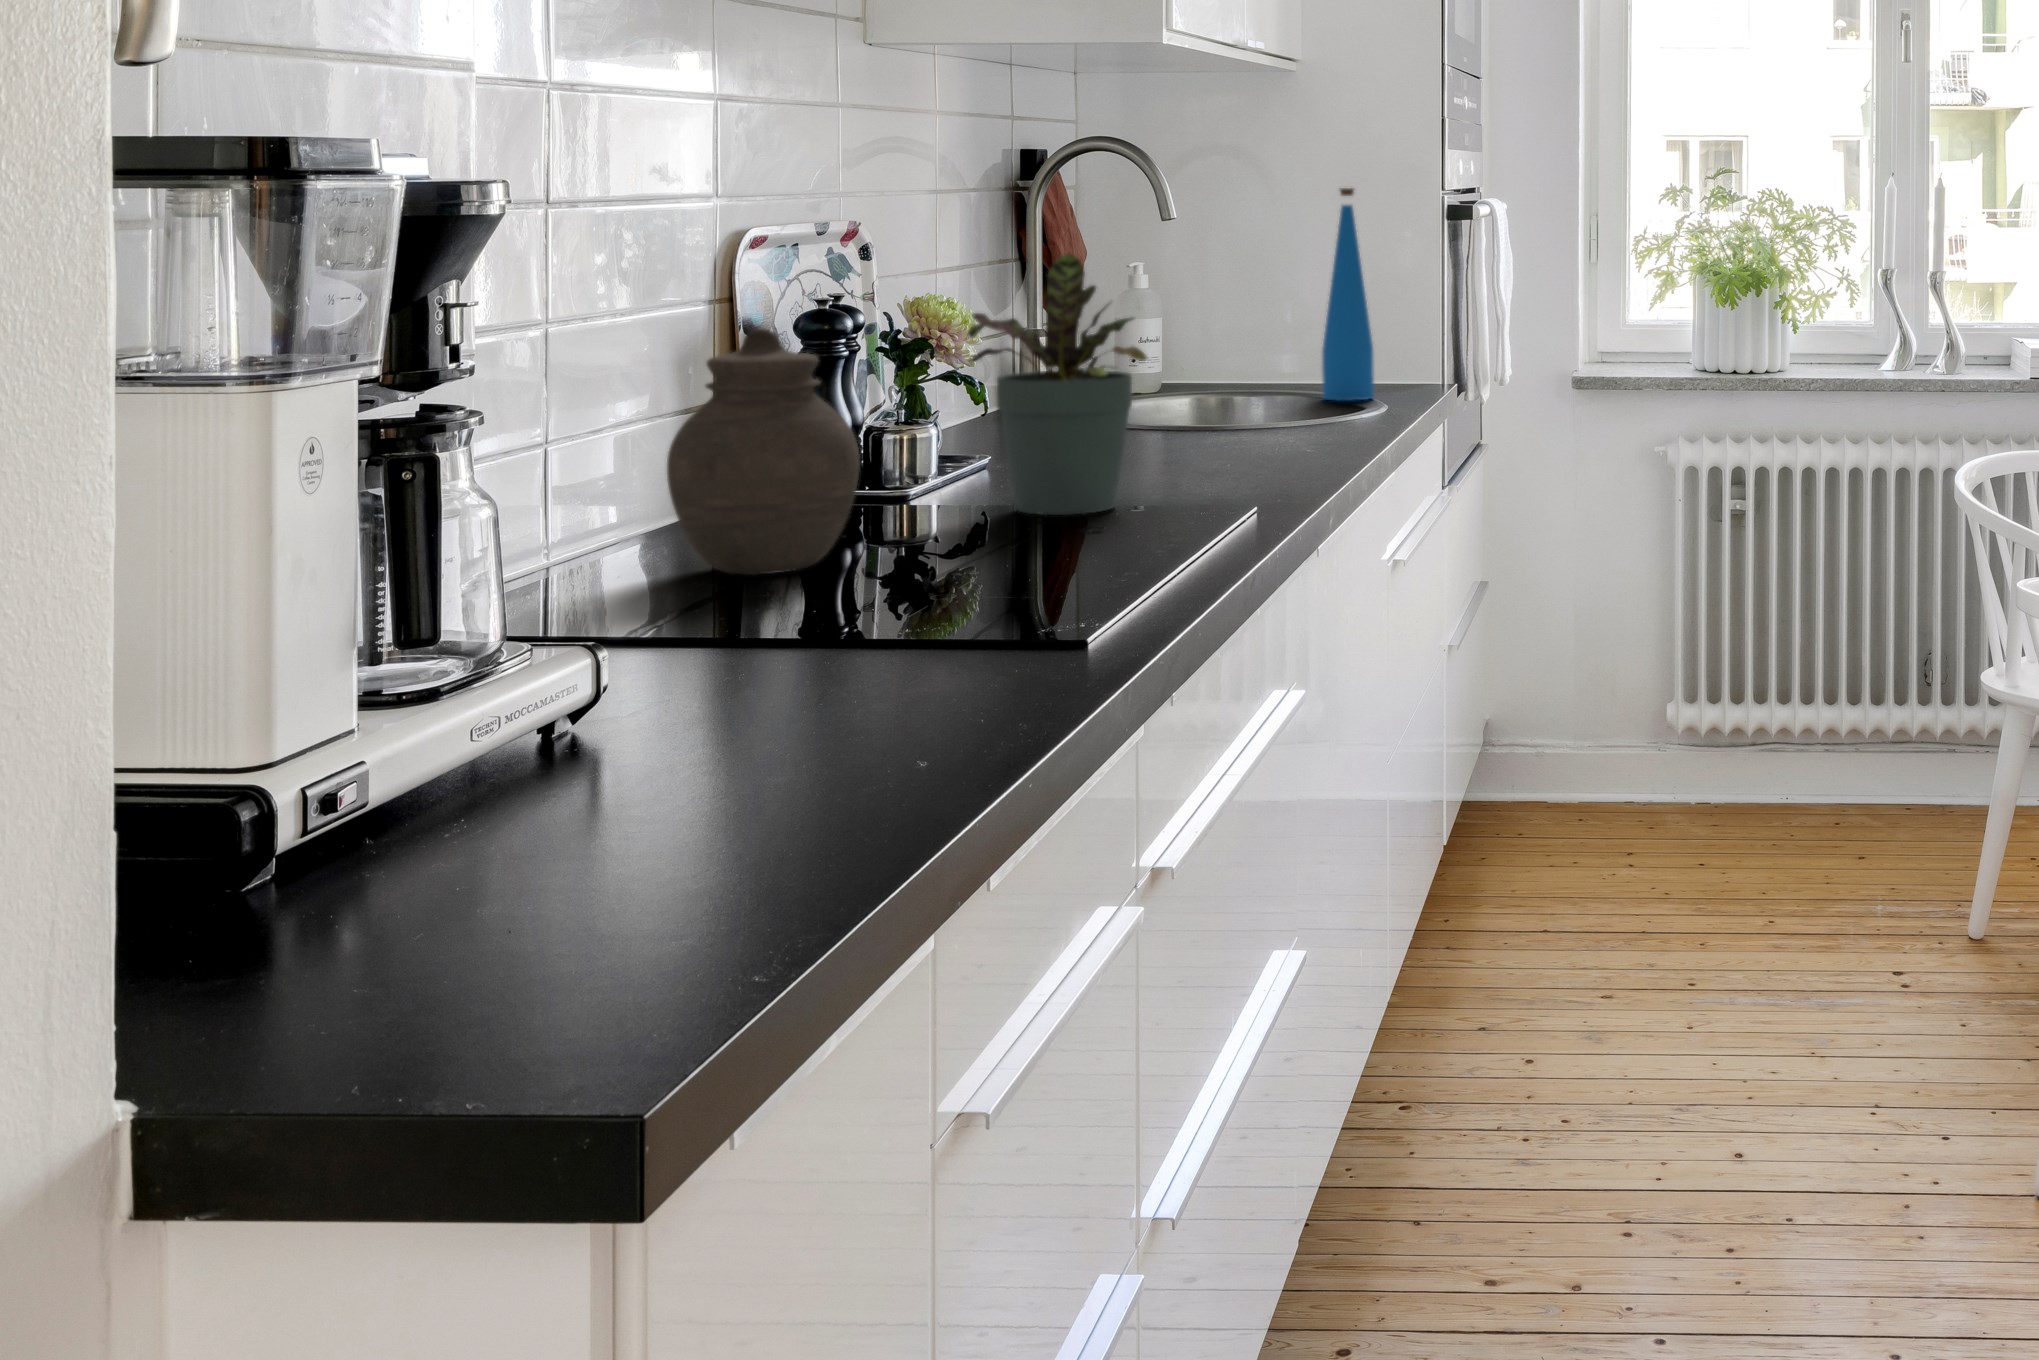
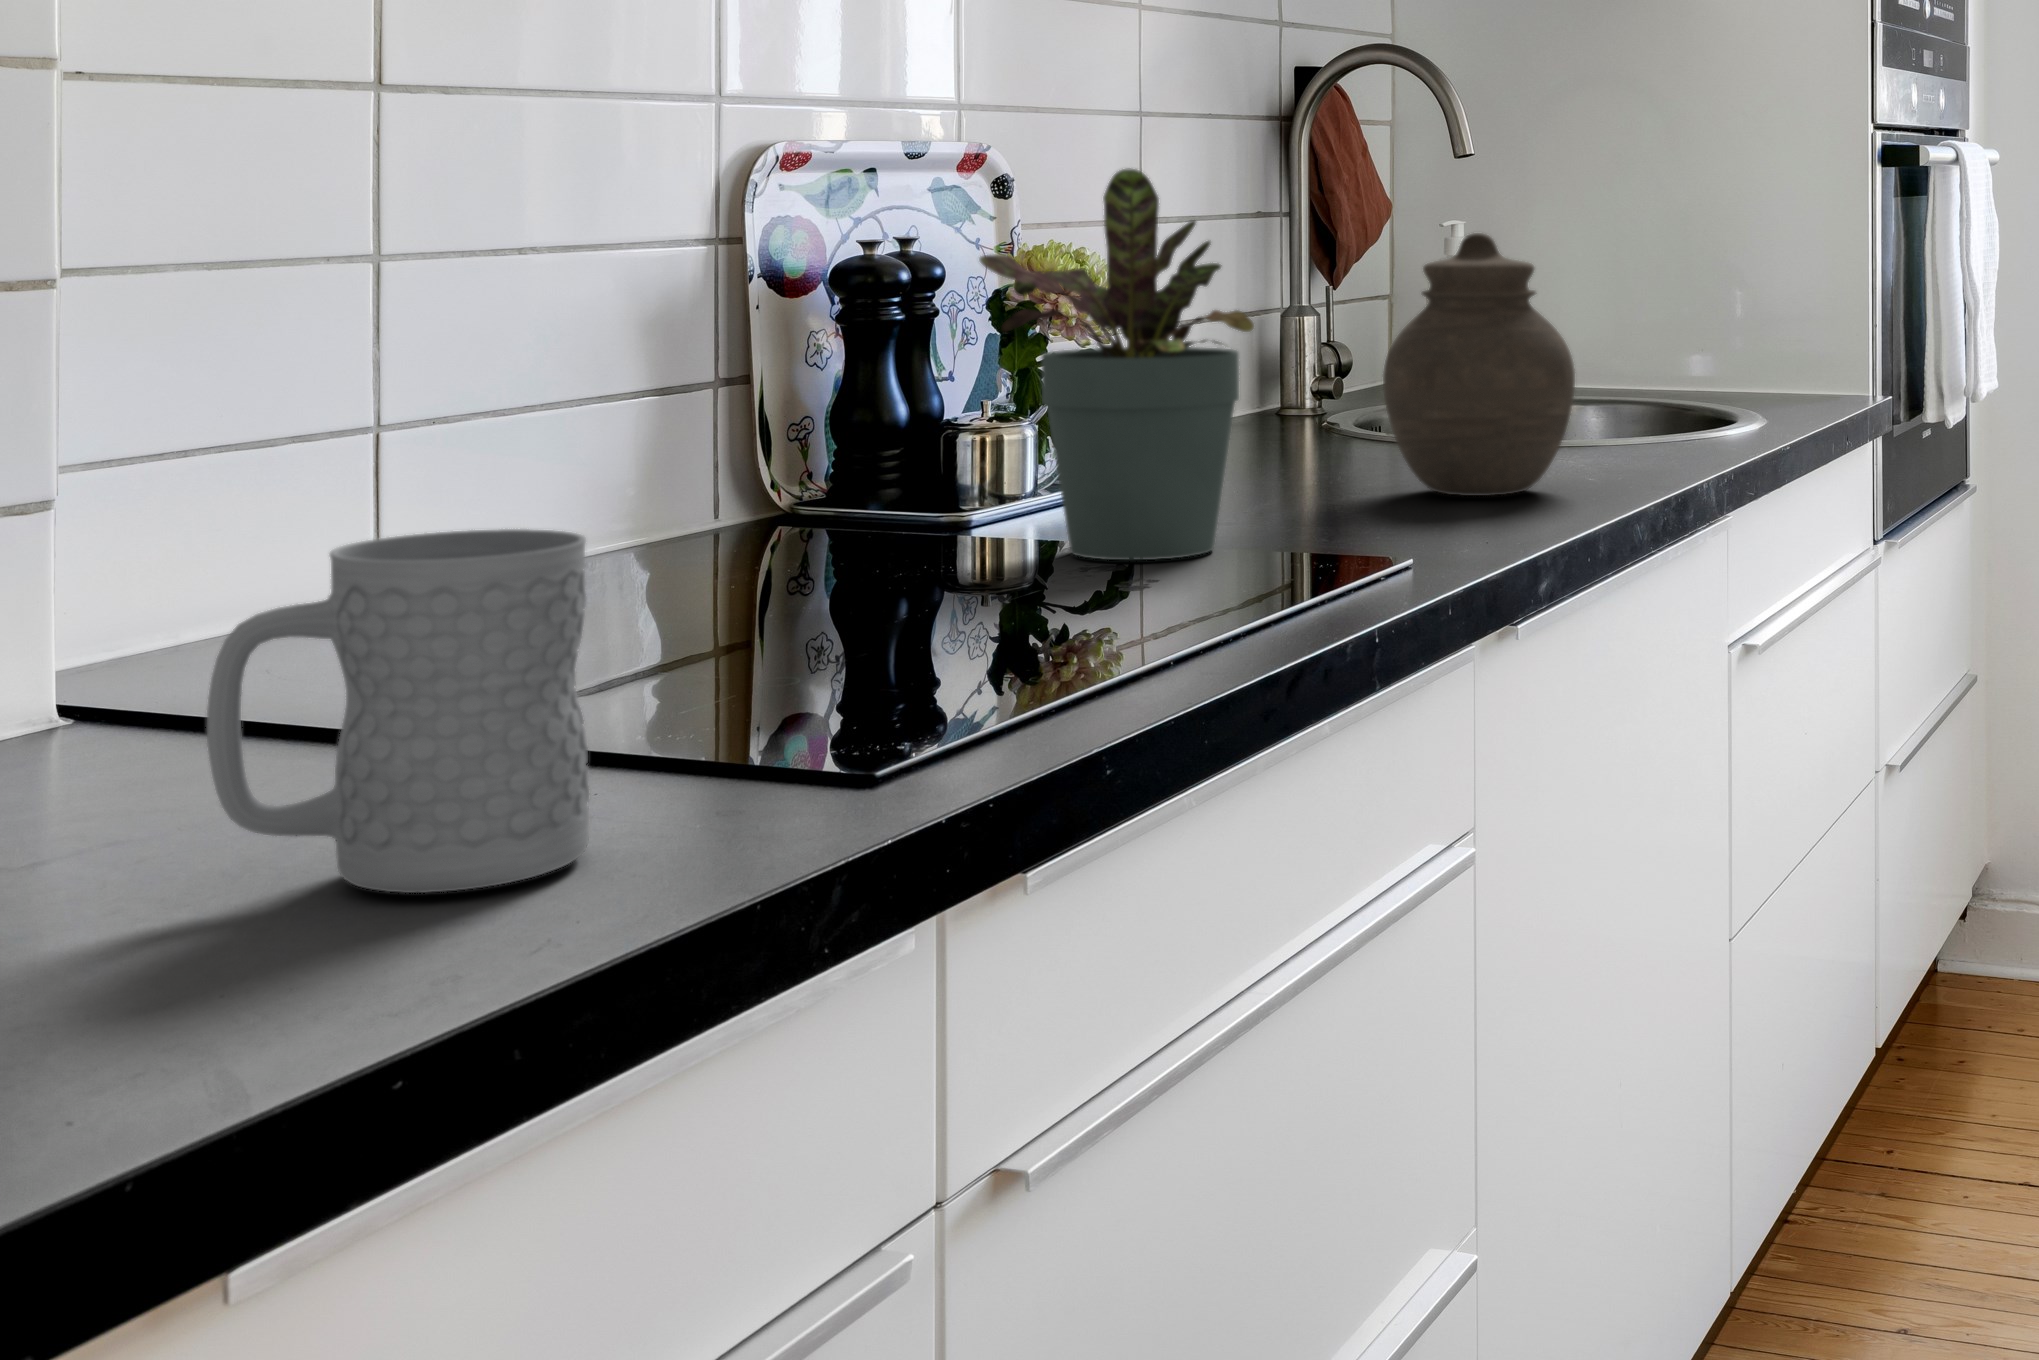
bottle: present [1322,188,1374,401] -> none [1683,116,1755,415]
jar: present [667,329,860,575] -> present [1383,233,1575,496]
mug: none [810,502,1000,704] -> present [207,529,589,893]

